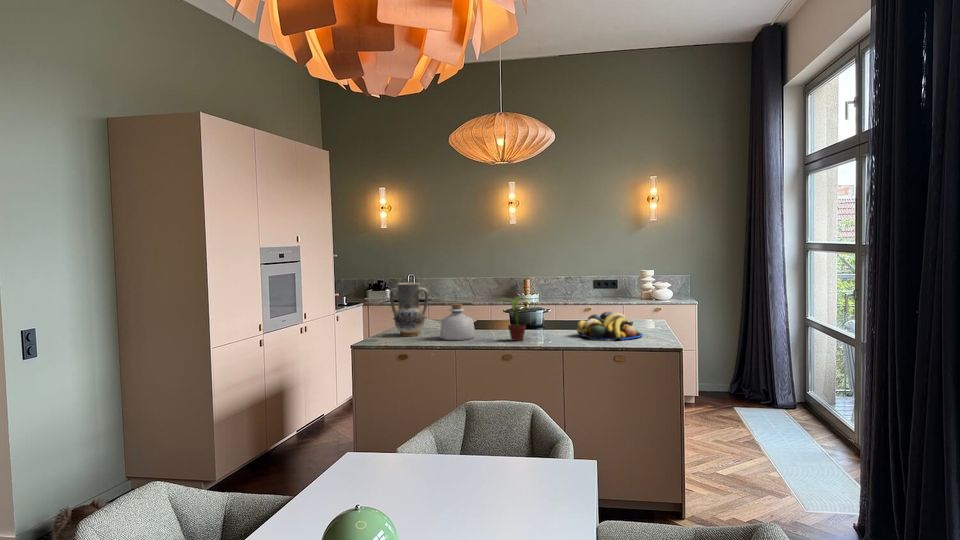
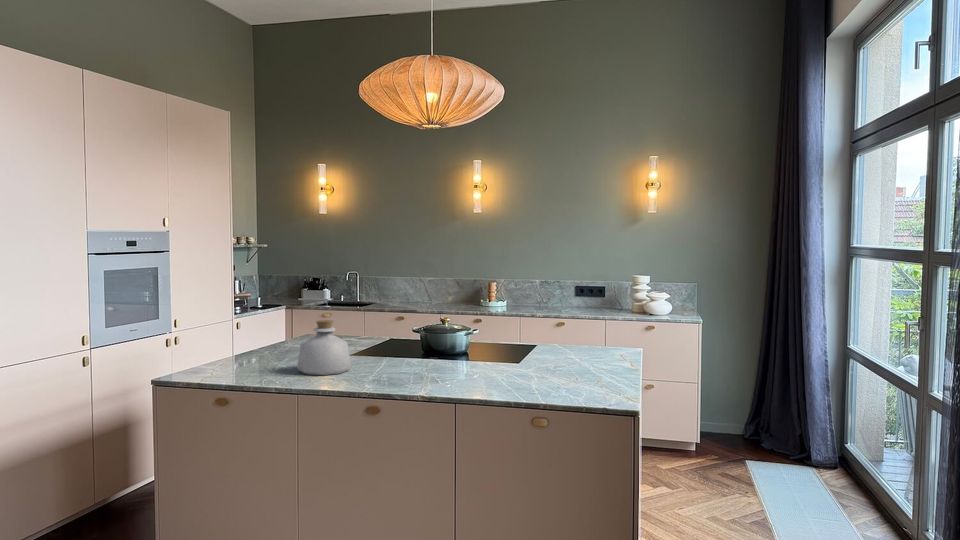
vase: present [389,283,429,336] -> none [241,286,295,363]
potted plant: present [505,297,527,341] -> none [372,314,436,380]
fruit bowl: present [577,312,643,341] -> none [498,339,595,387]

